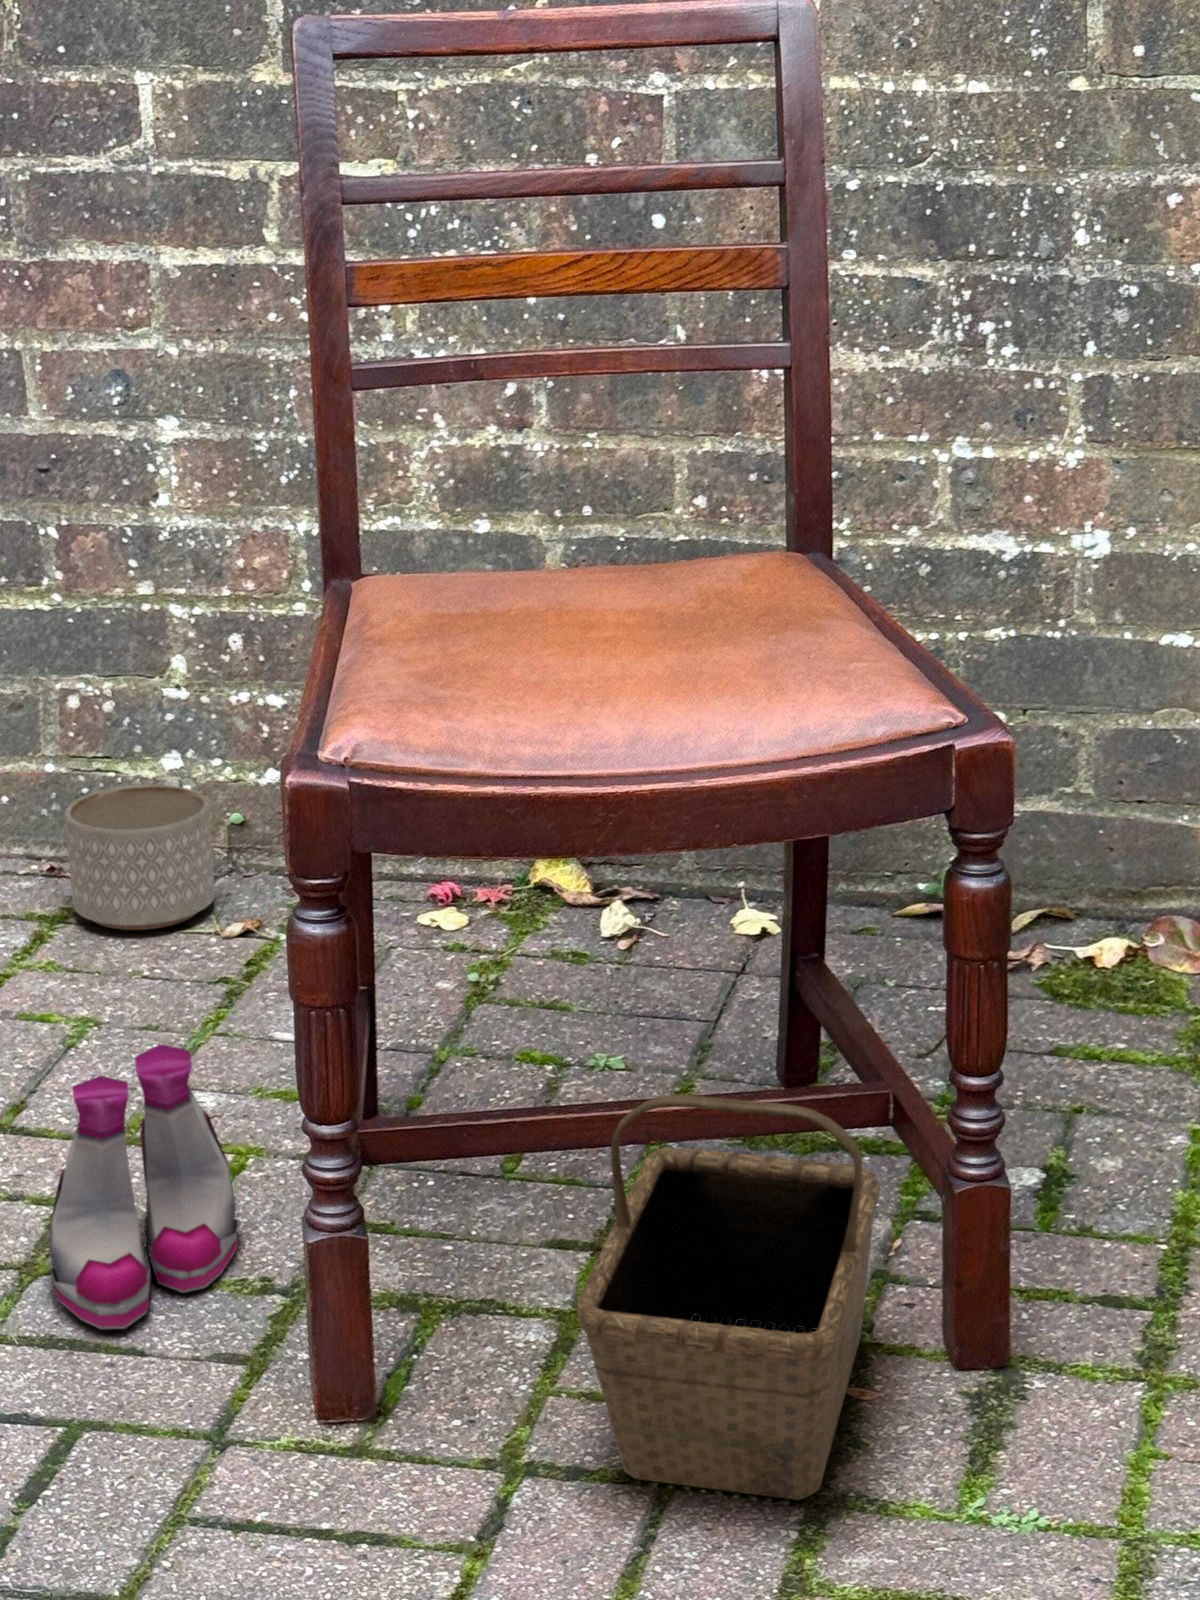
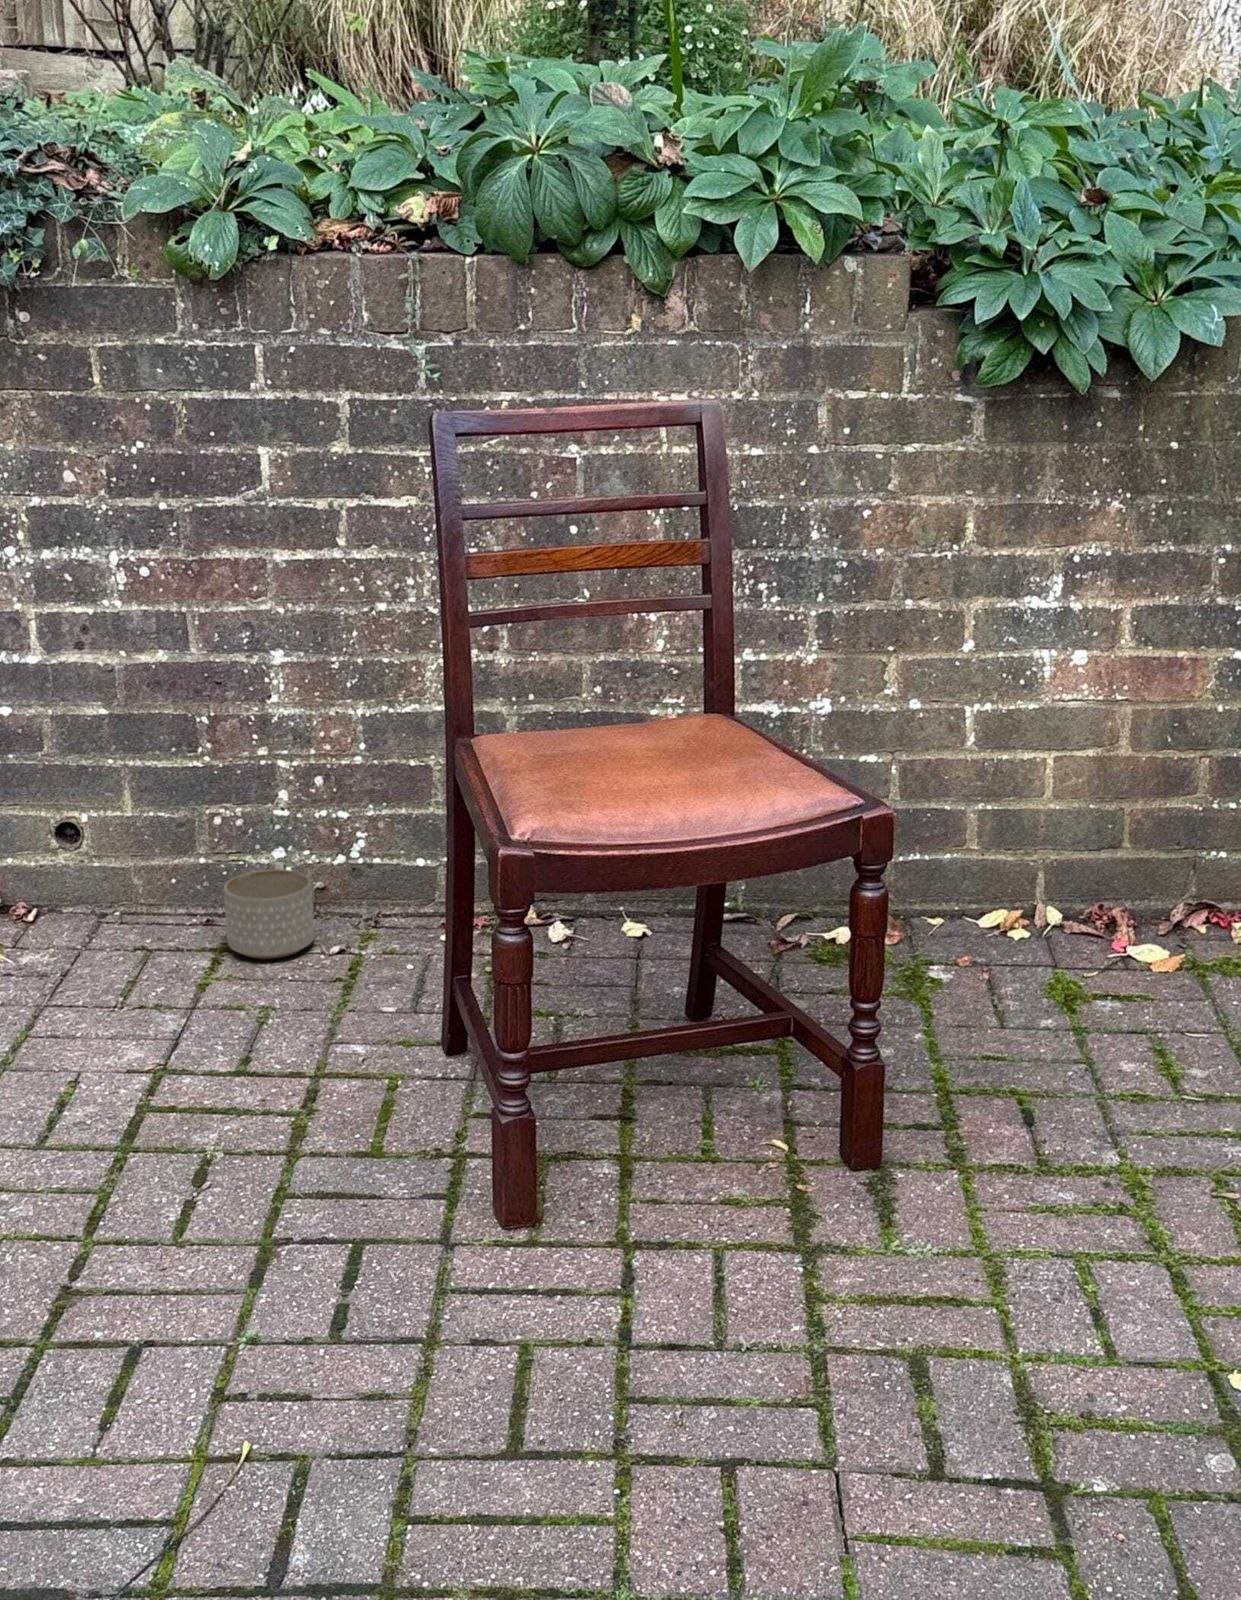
boots: present [49,1044,239,1329] -> none [308,1023,416,1192]
basket: present [577,1095,880,1500] -> none [659,1029,803,1245]

